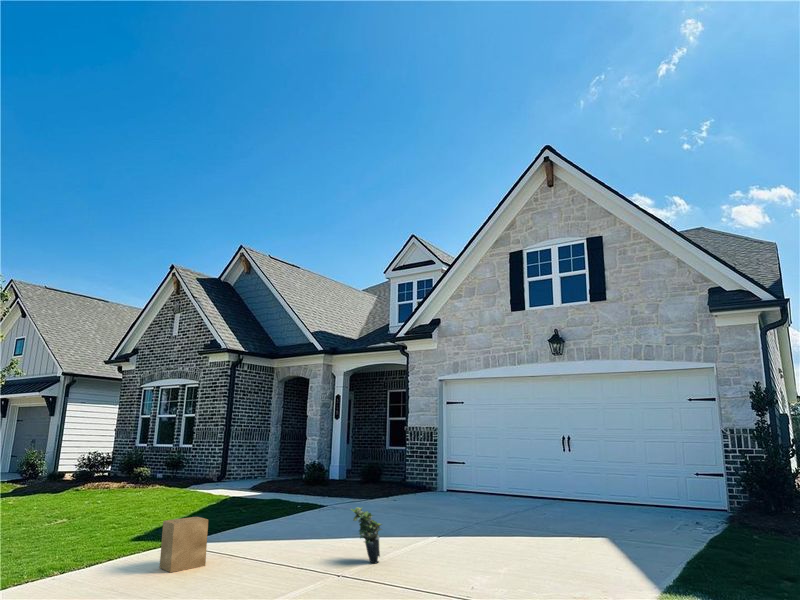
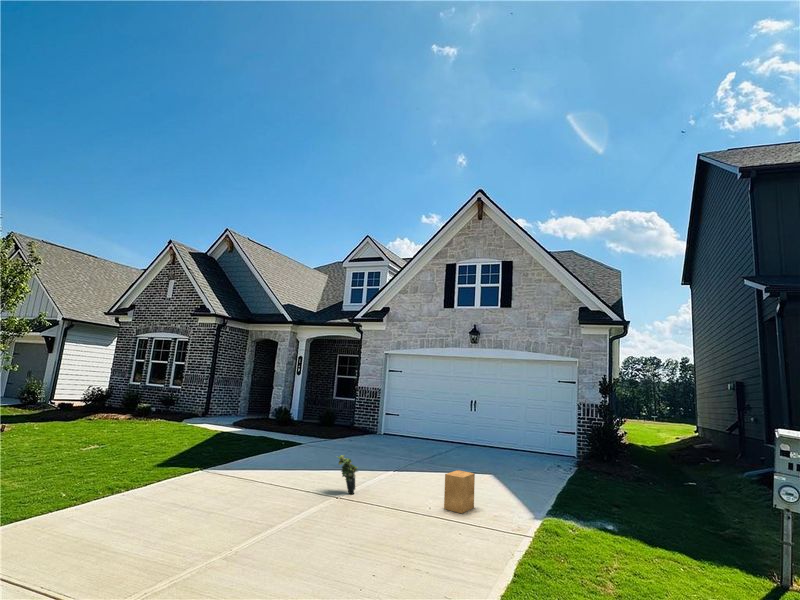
cardboard box: present [160,517,208,572] -> present [444,470,475,513]

